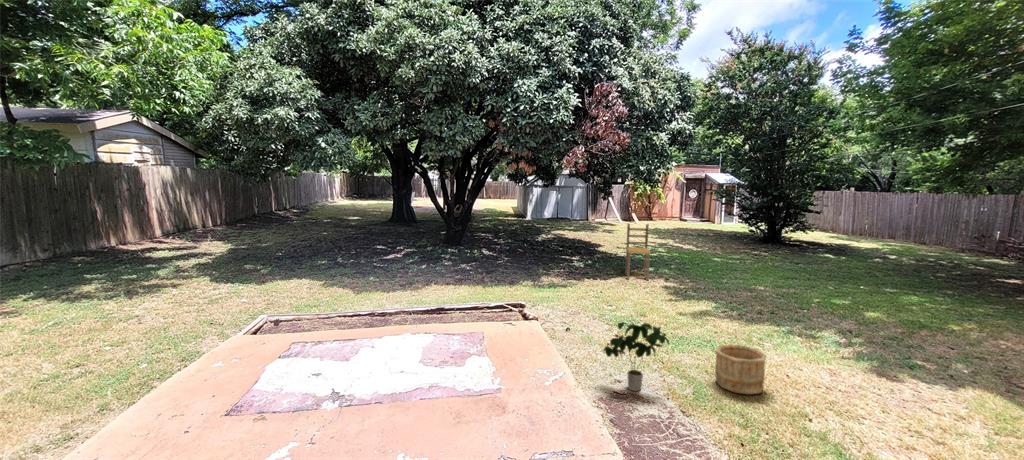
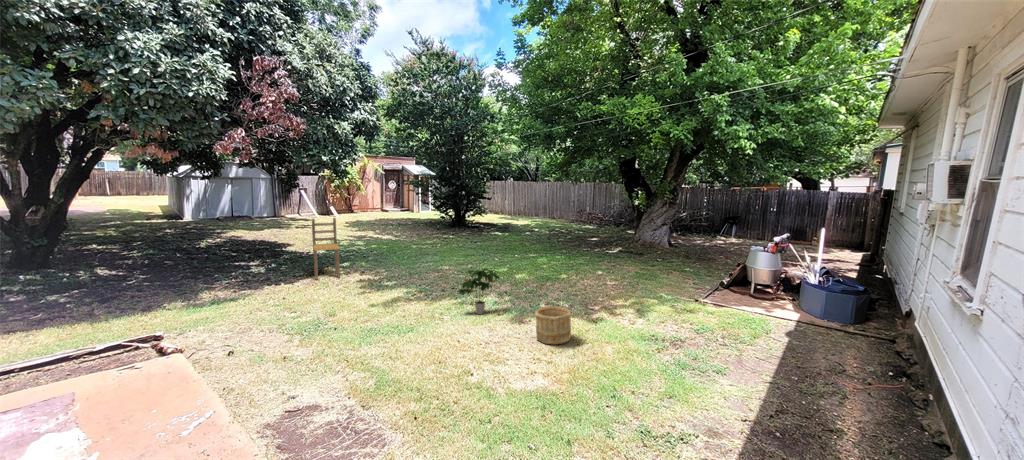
potted plant: present [603,322,669,391] -> present [459,268,499,314]
wooden bucket: present [715,344,766,394] -> present [535,306,571,345]

